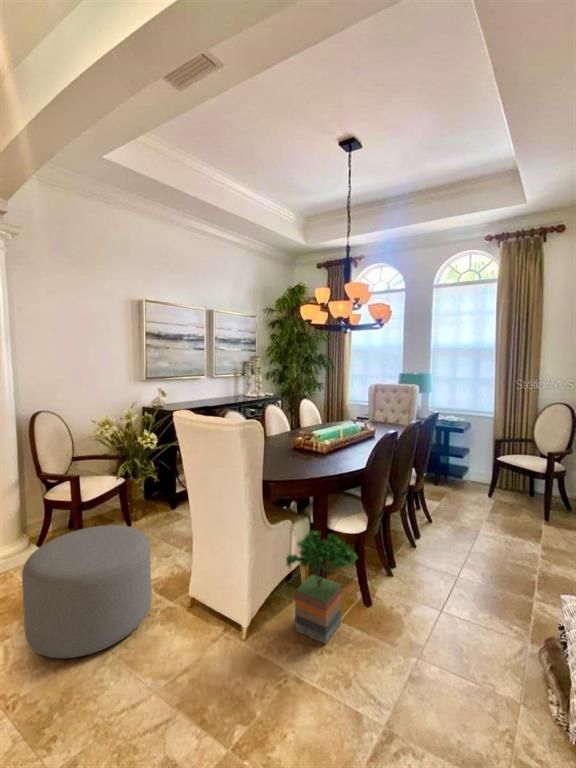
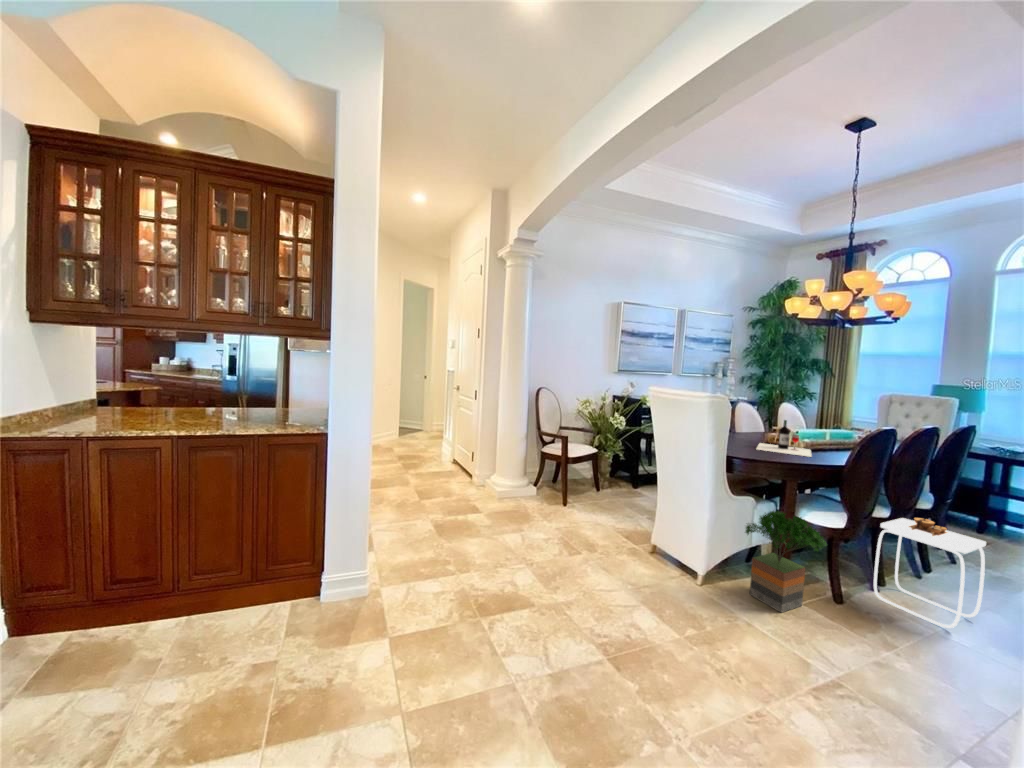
wine bottle: none [288,427,336,464] -> present [756,420,811,457]
side table: none [388,502,455,597] -> present [874,518,986,628]
ottoman: present [22,525,152,658] -> none [537,472,623,553]

